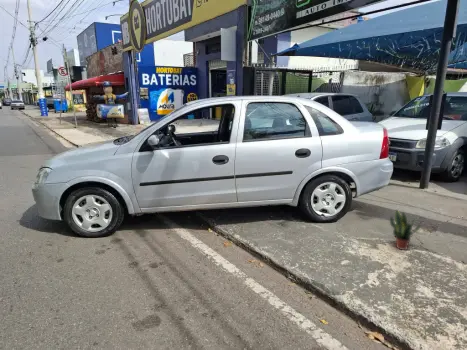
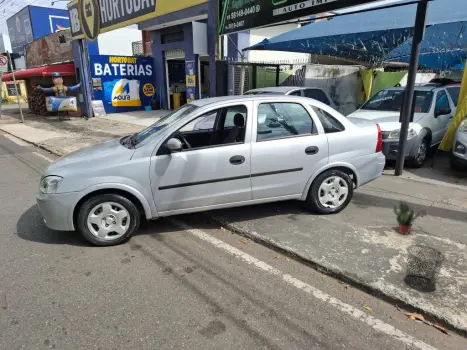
waste bin: none [376,257,419,311] -> present [405,245,445,292]

